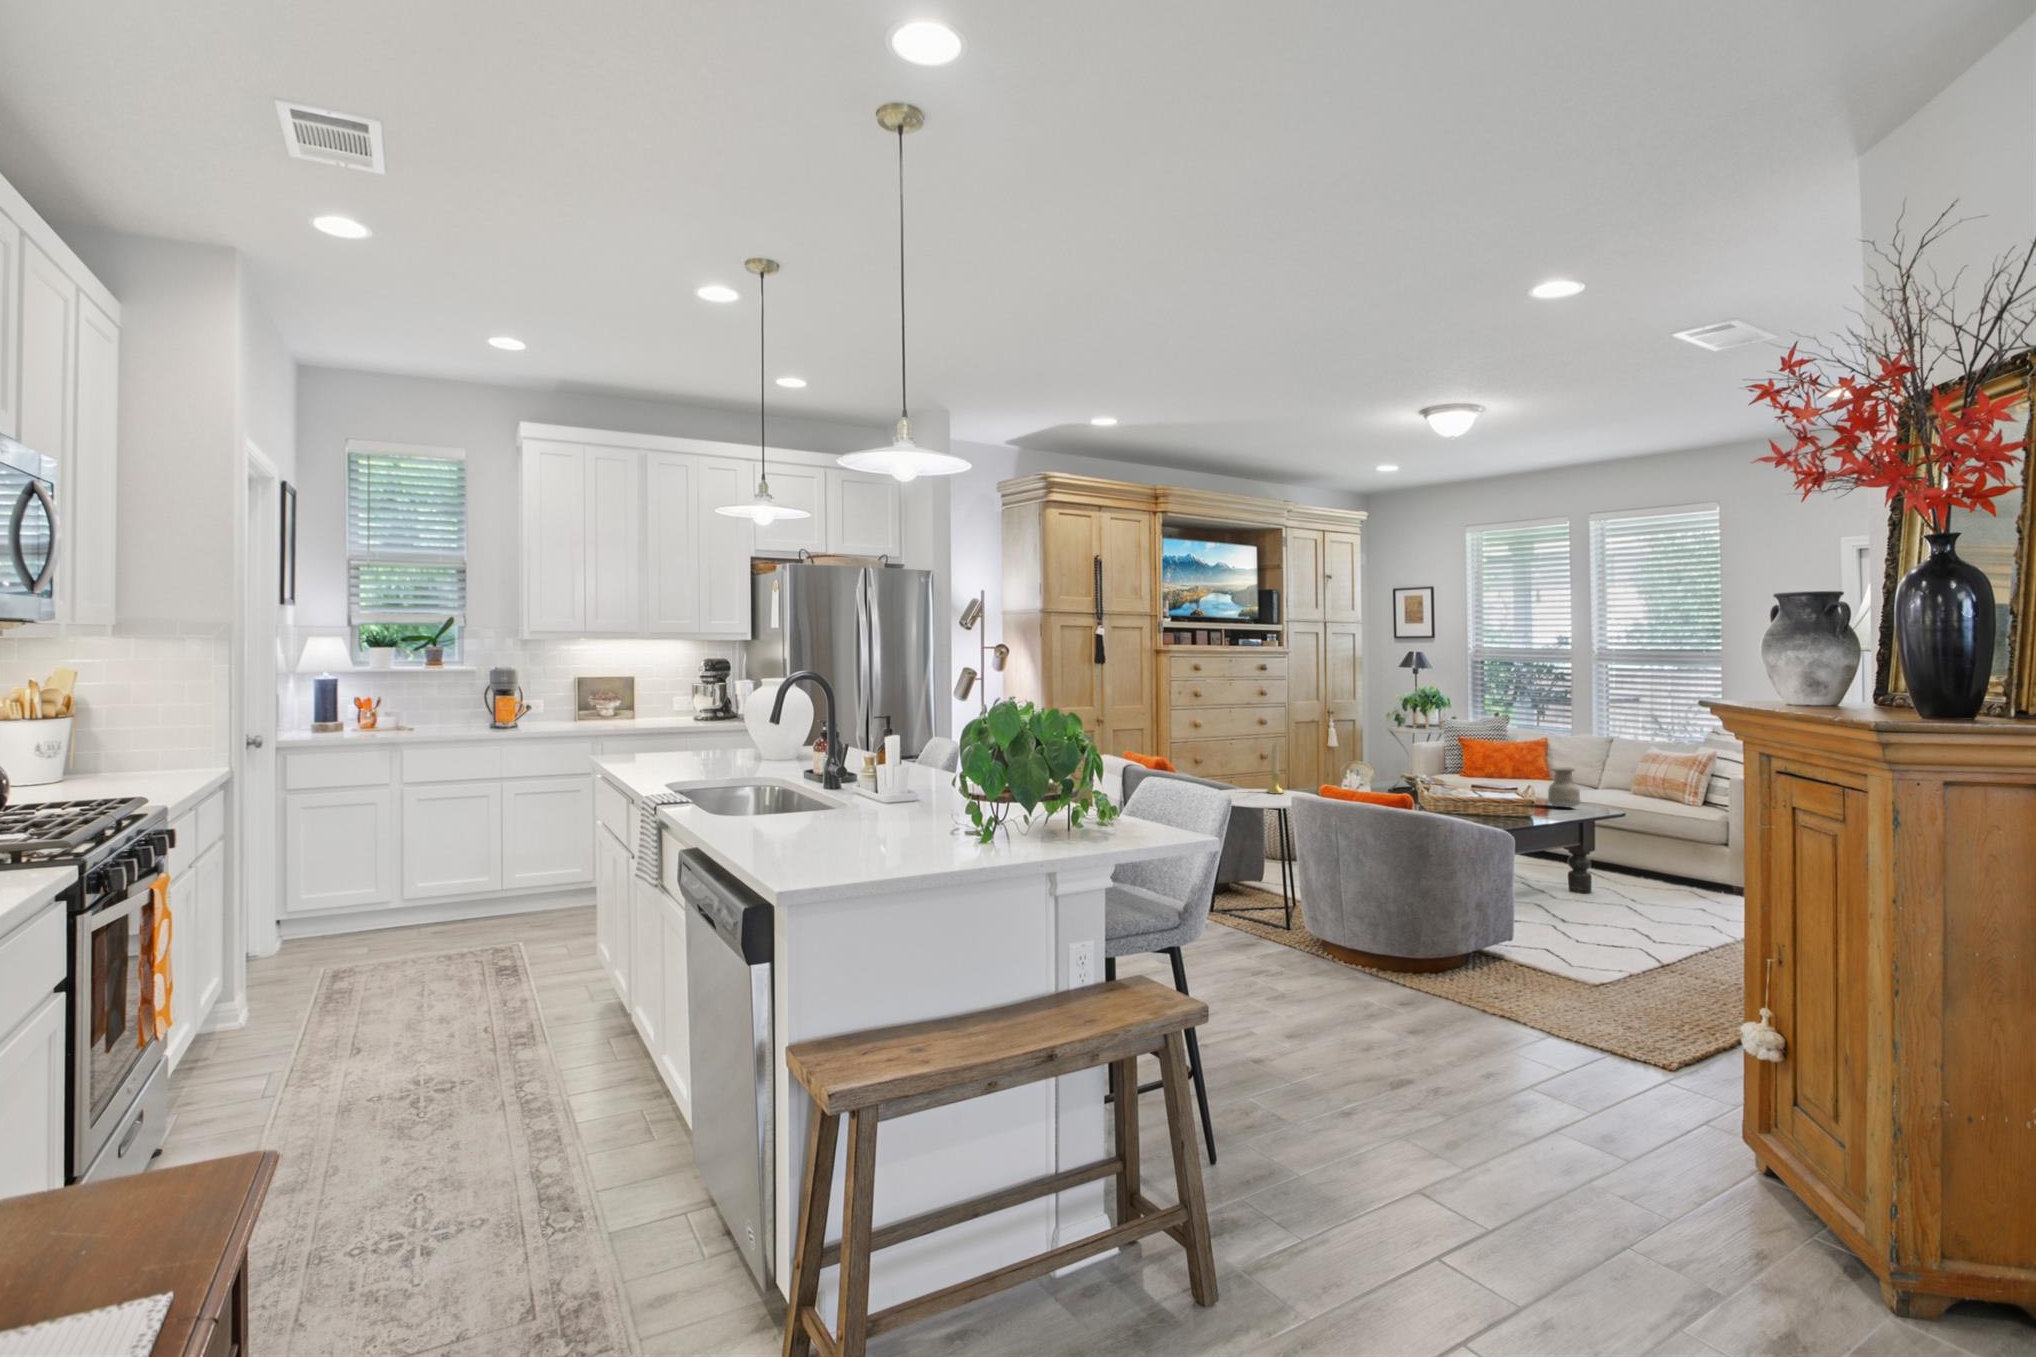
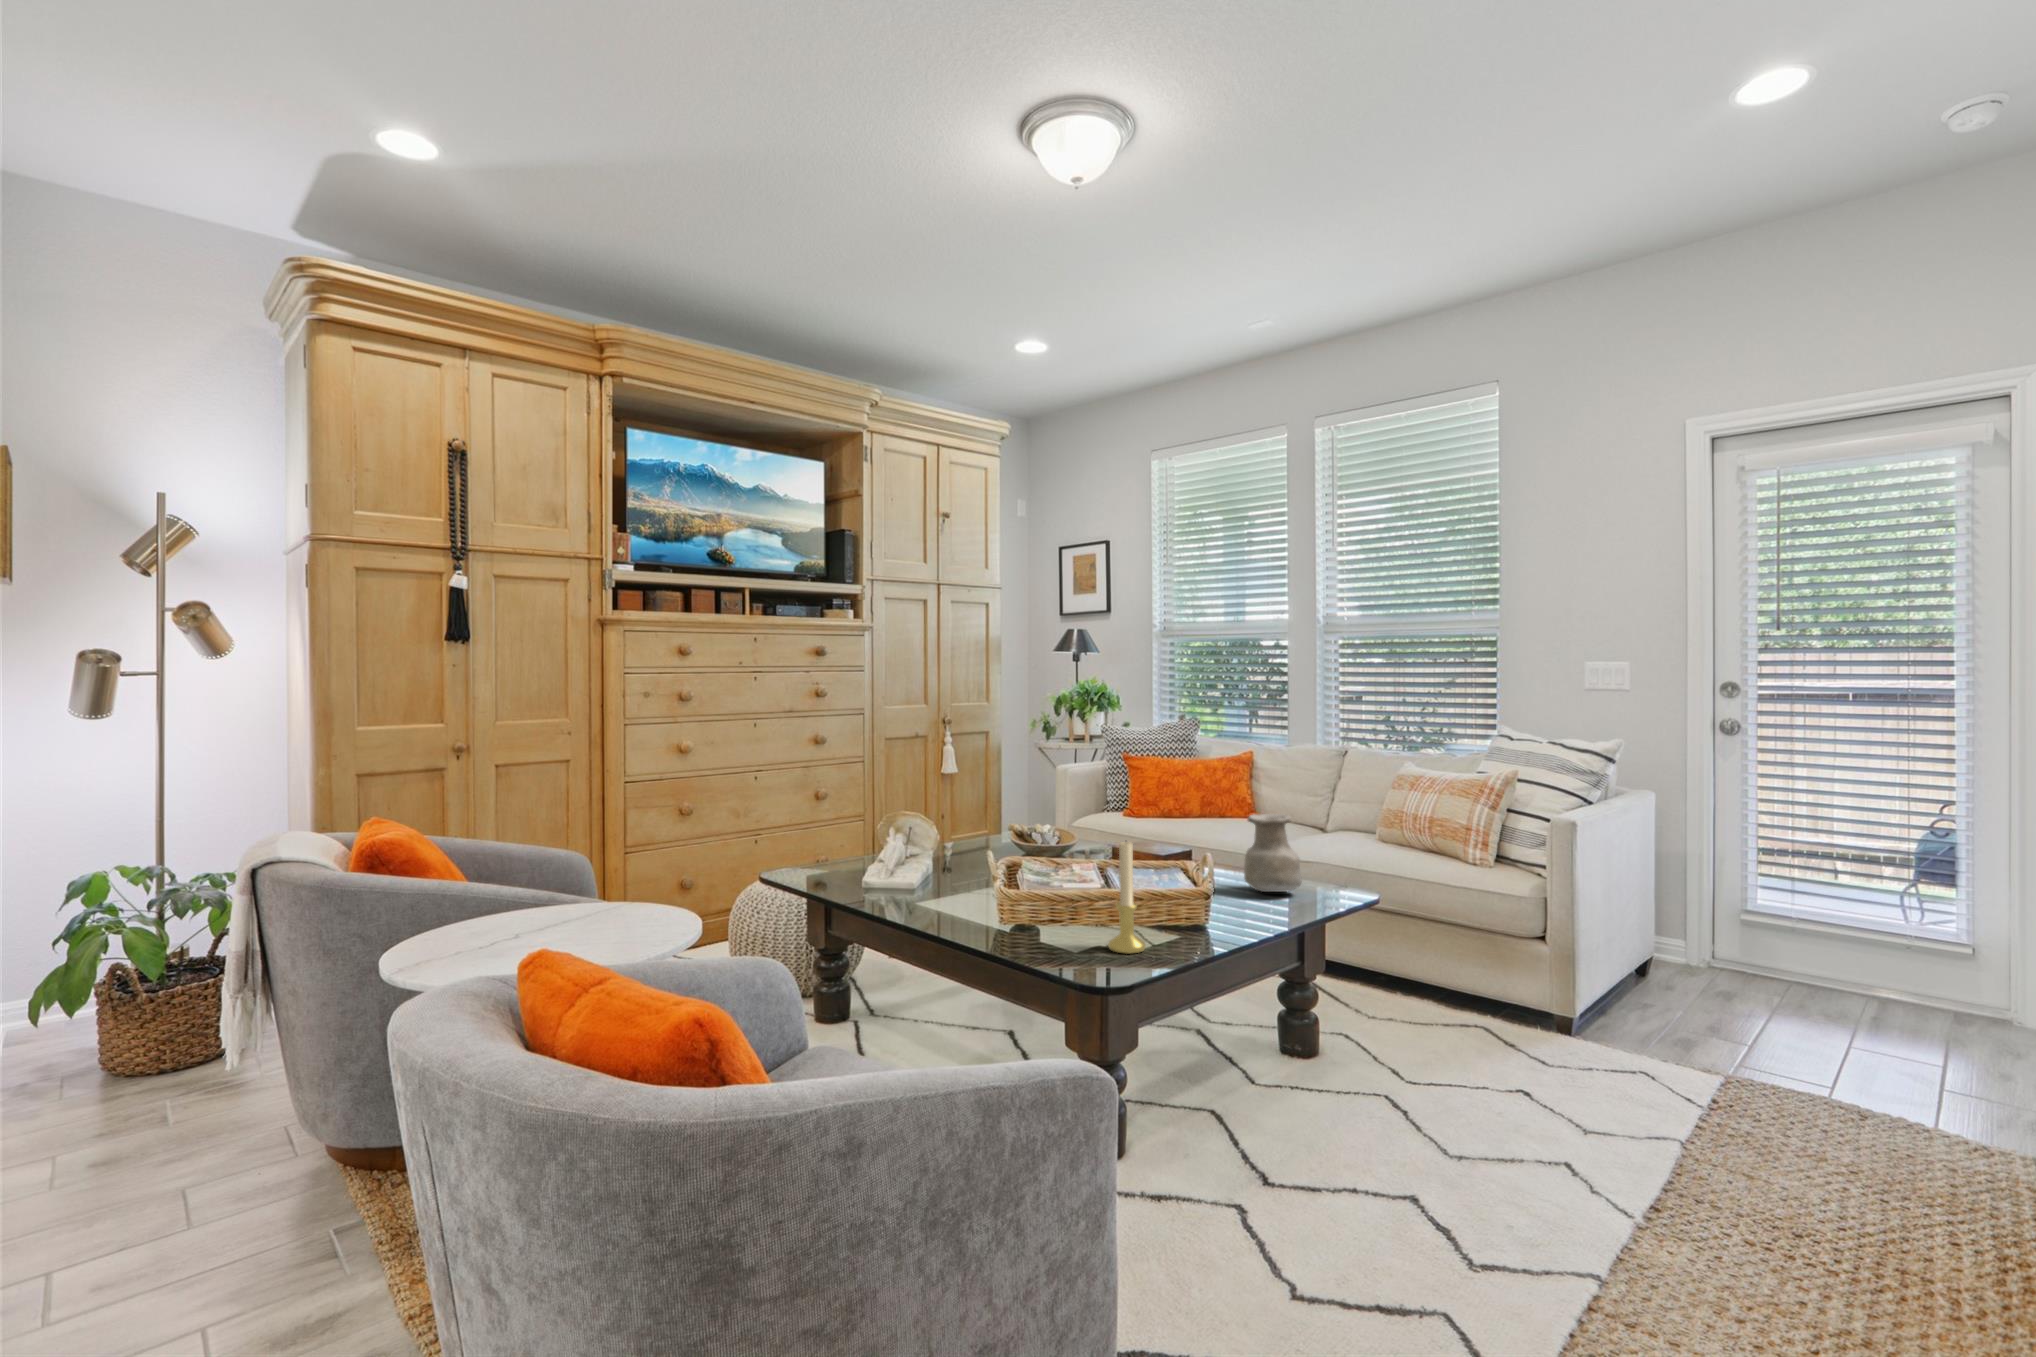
candle holder: present [1267,744,1284,794] -> present [1108,842,1146,954]

